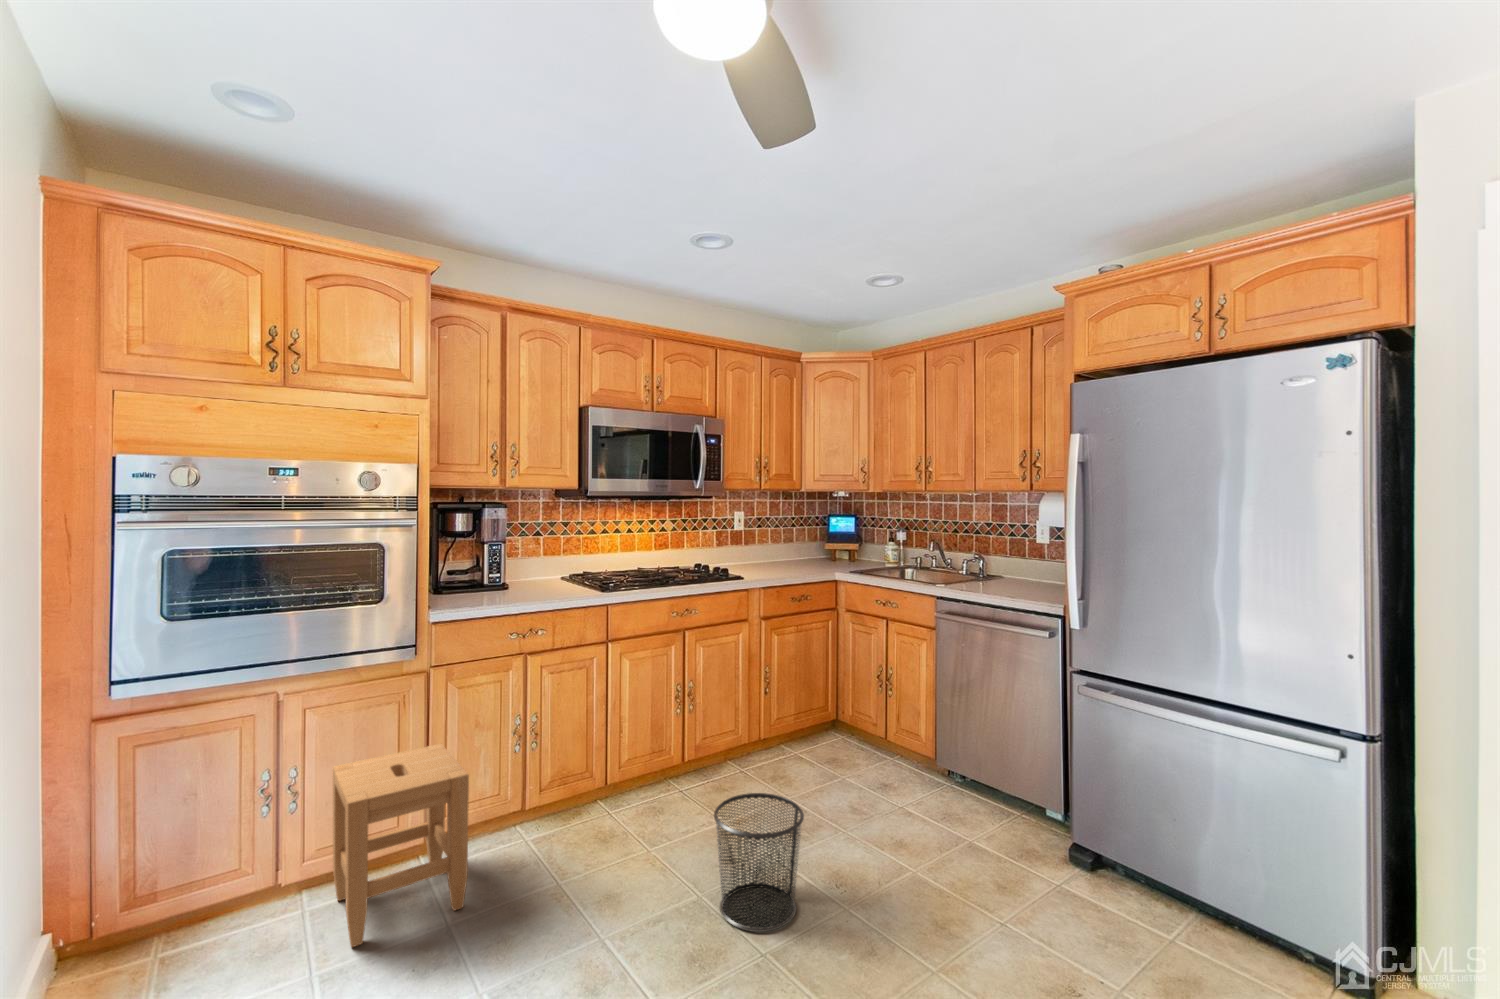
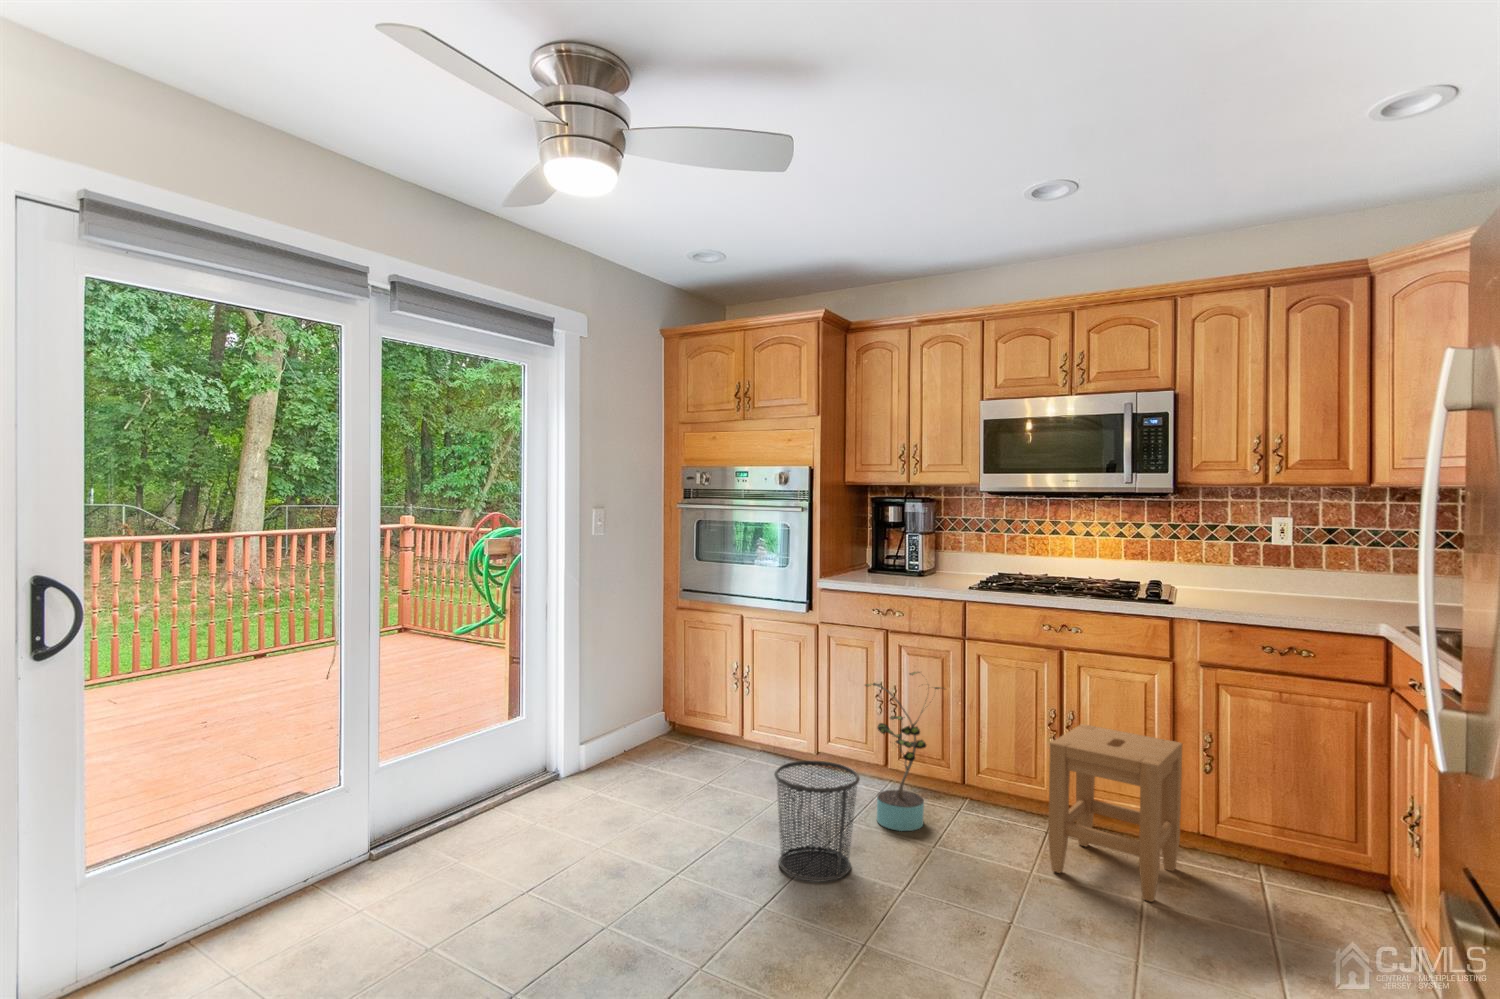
potted plant: none [637,683,730,850] -> present [865,672,940,831]
stool: present [333,744,469,947] -> present [1048,724,1182,902]

